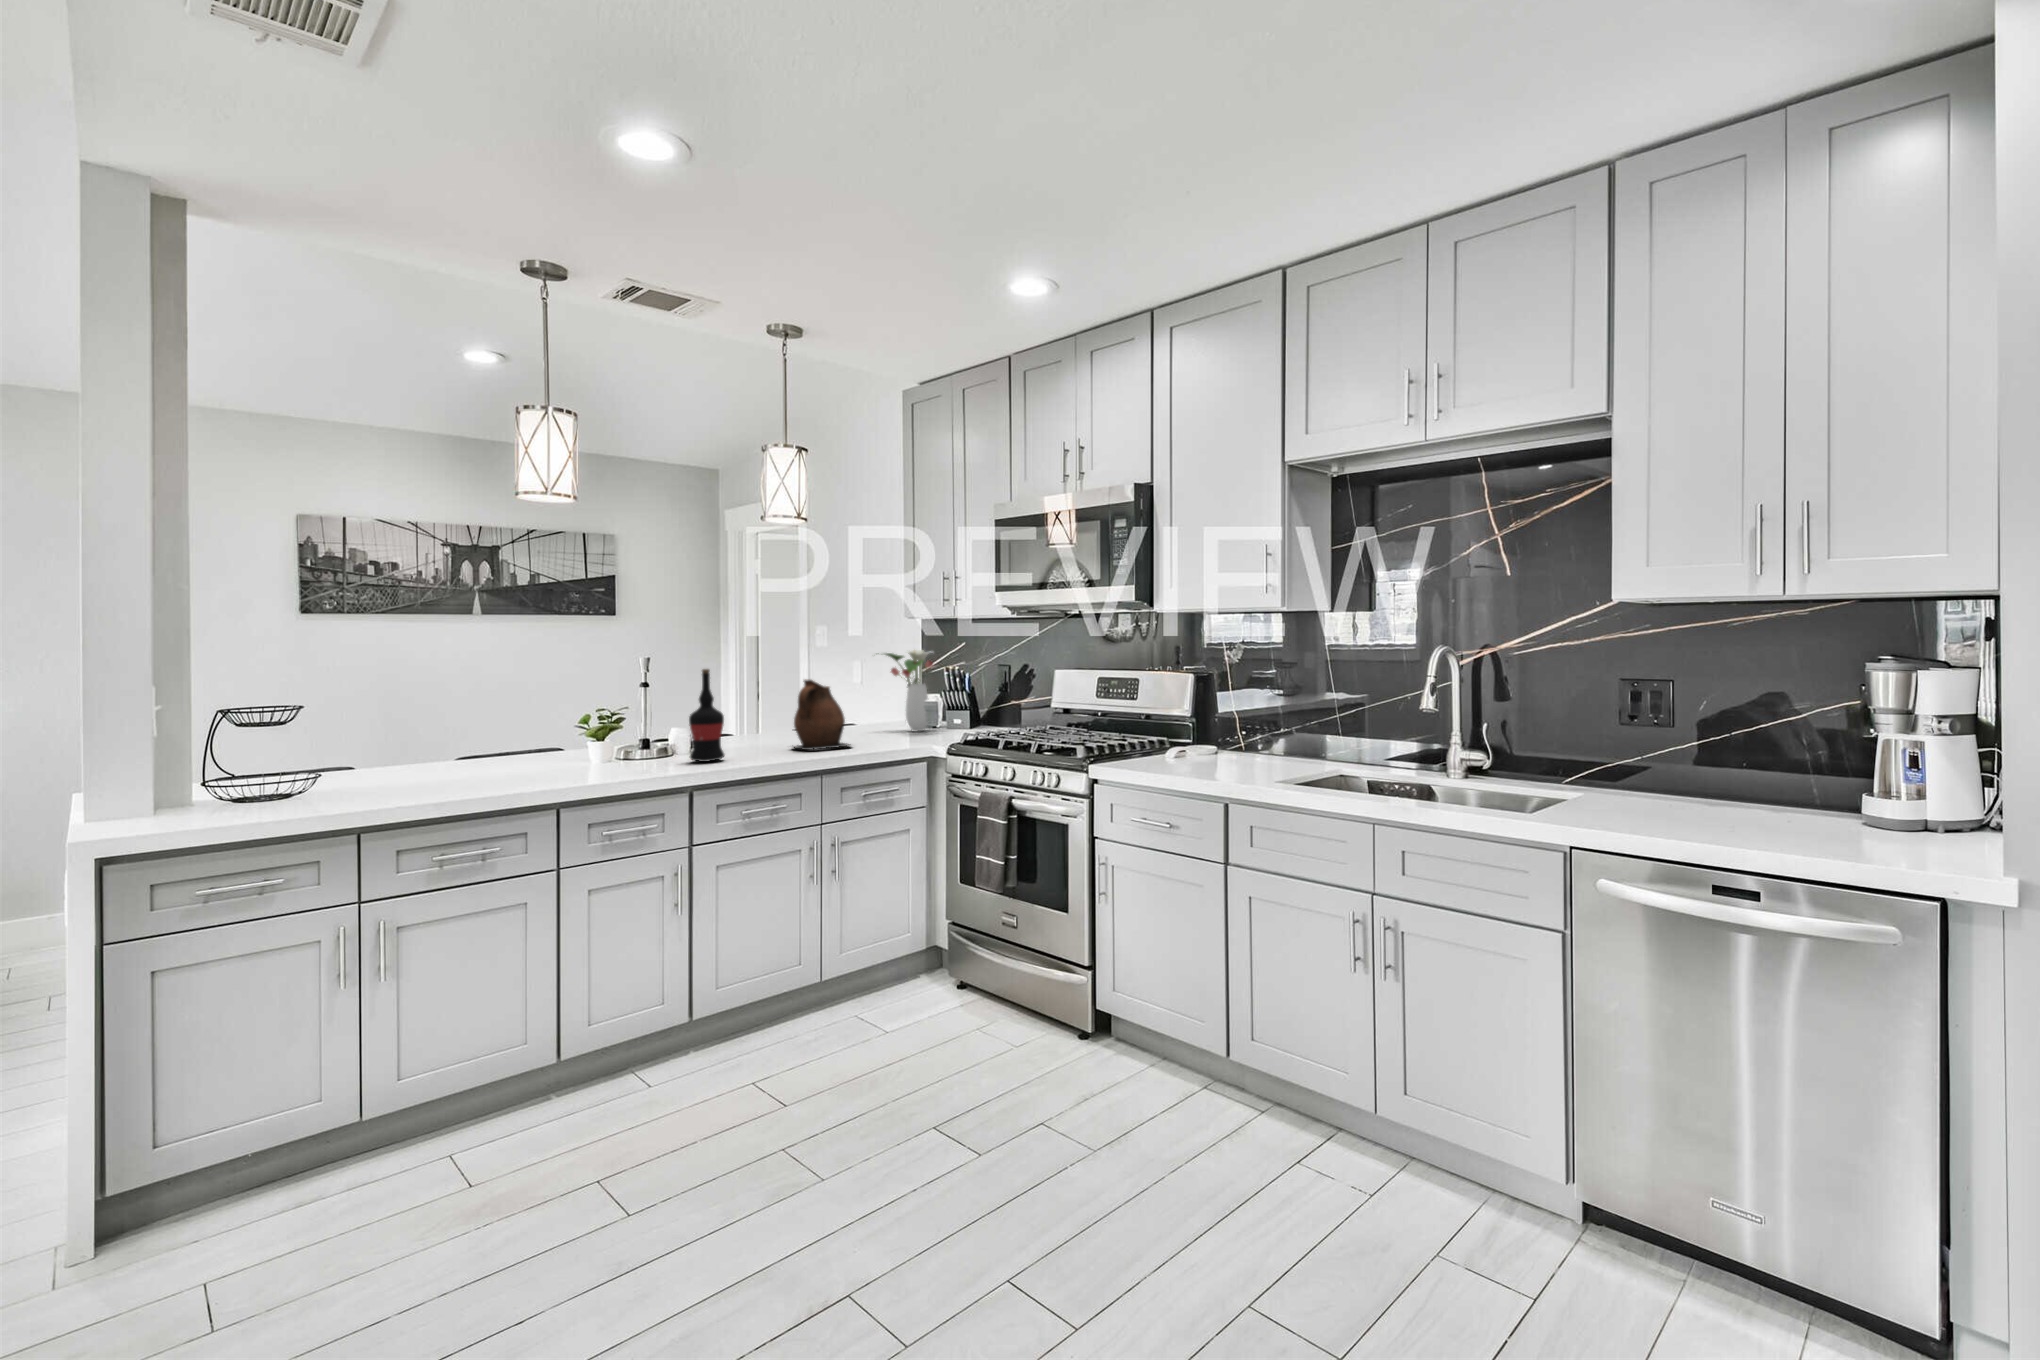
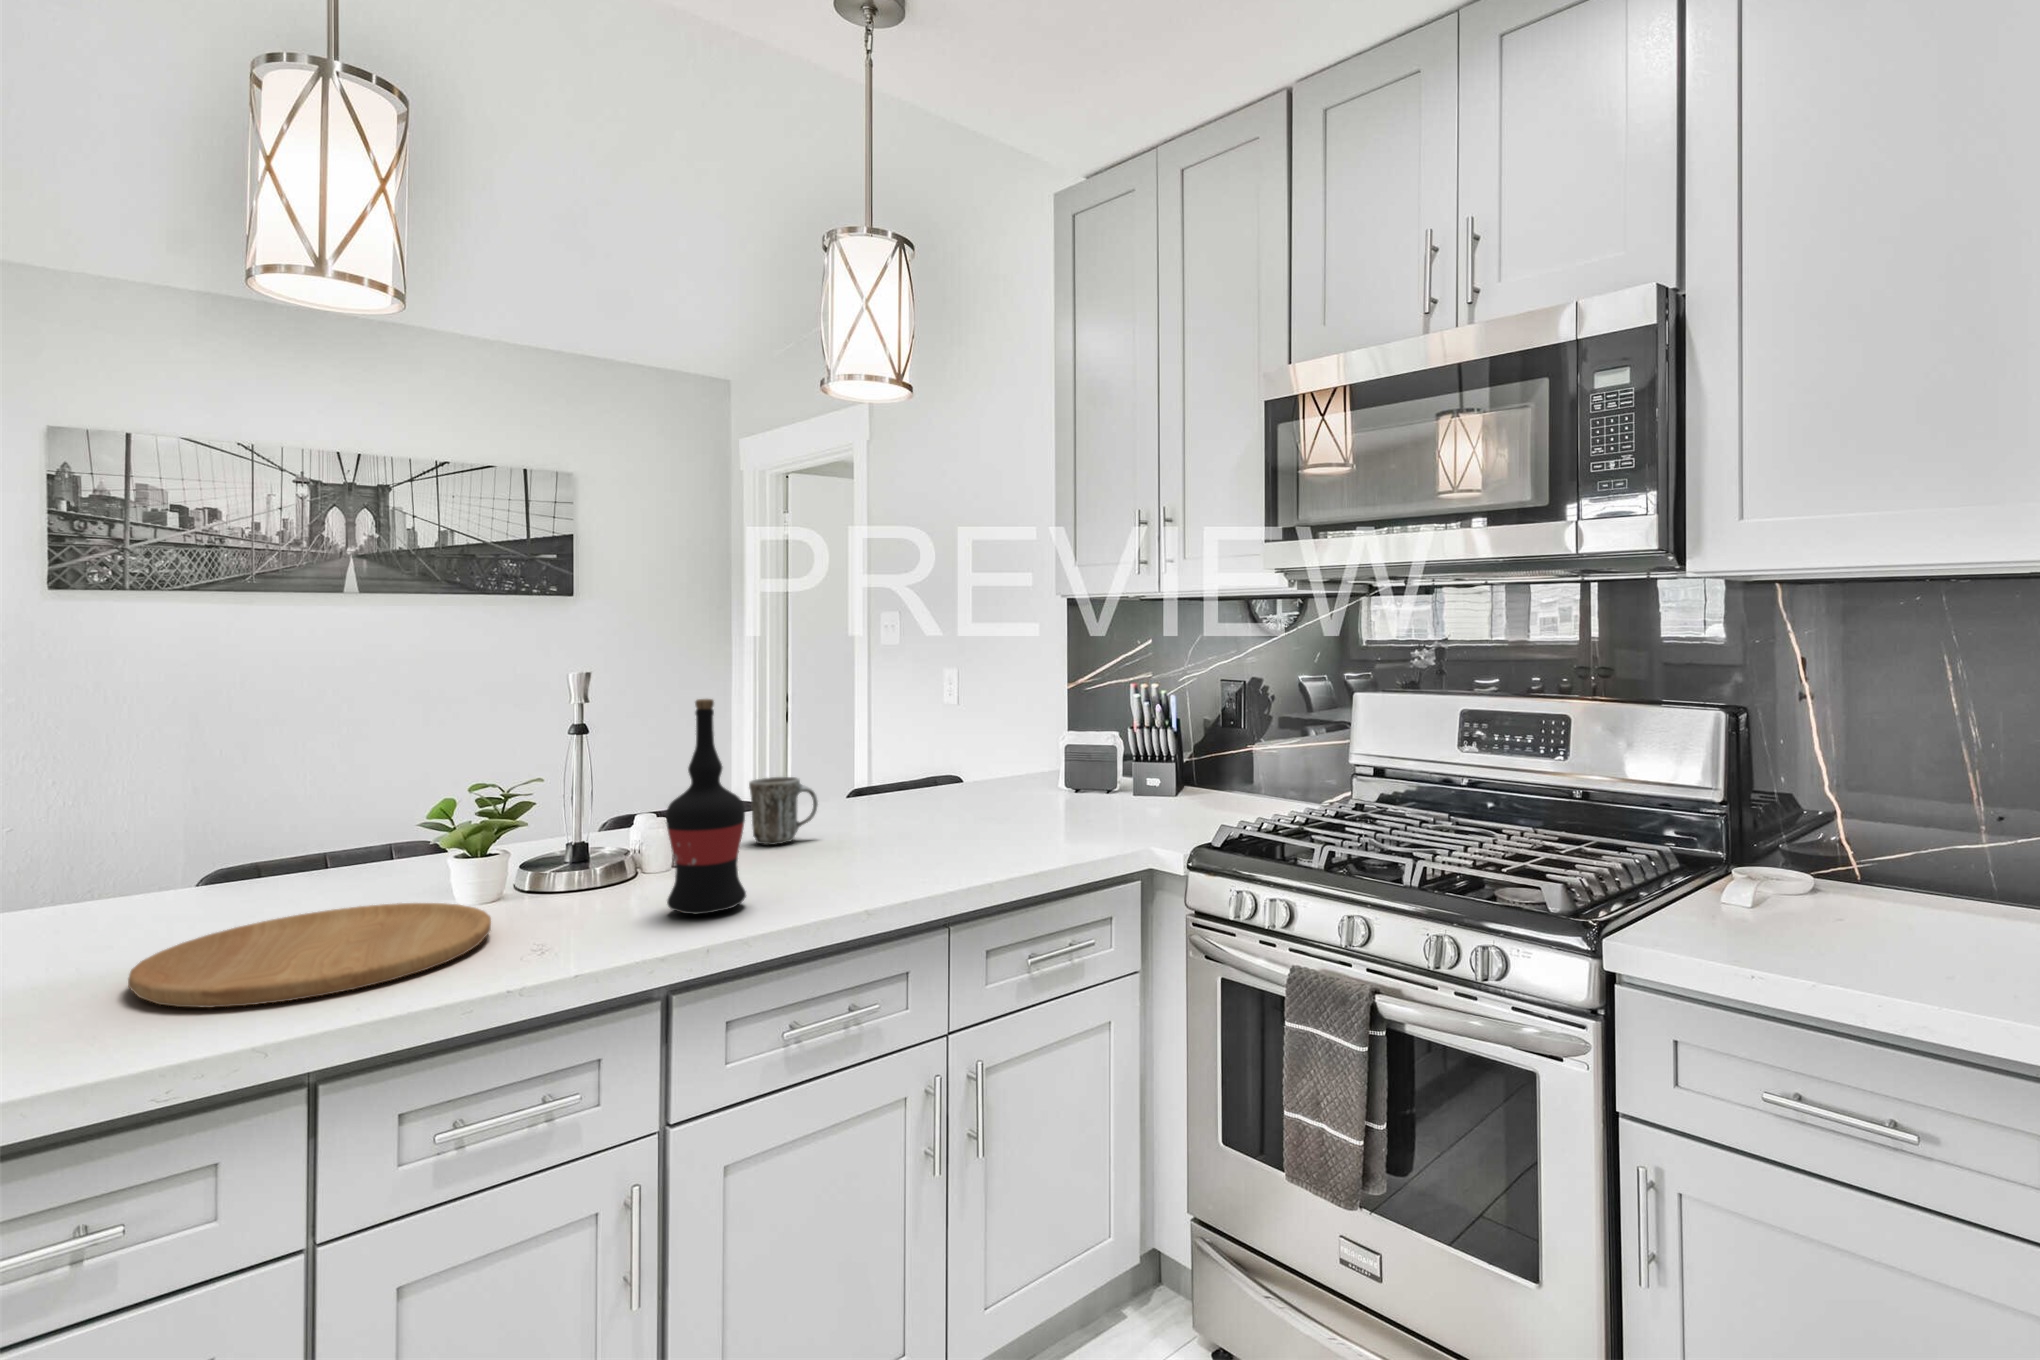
flower arrangement: present [885,650,933,732] -> none [1003,652,1118,804]
ceramic pitcher: present [793,679,851,750] -> none [871,717,1007,870]
mug: none [729,713,765,746] -> present [749,777,818,845]
cutting board: none [480,758,615,781] -> present [128,903,491,1008]

